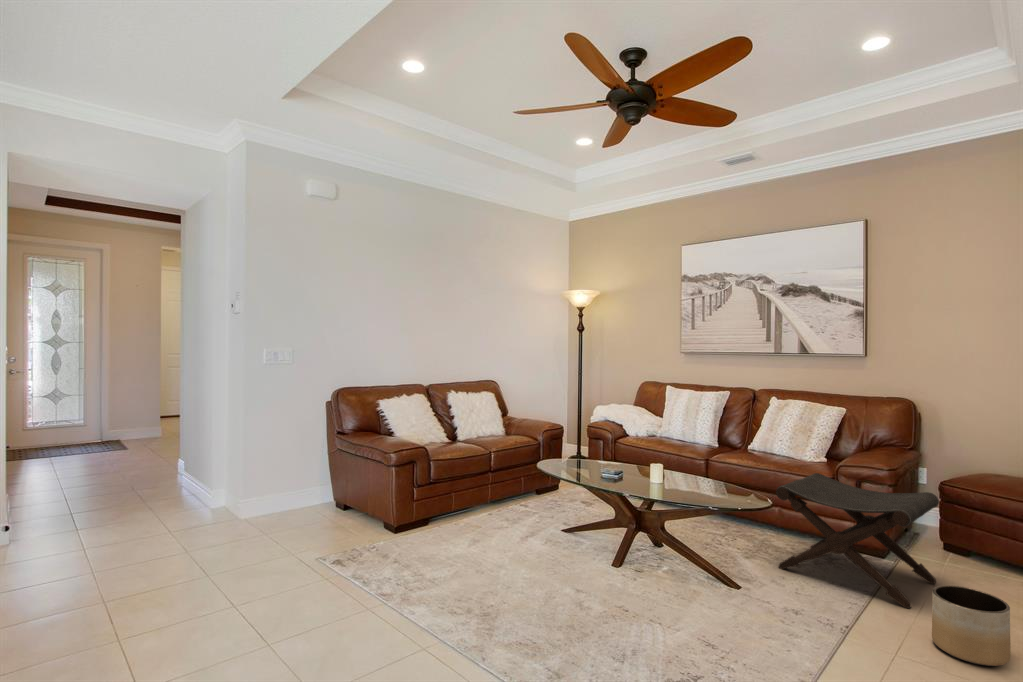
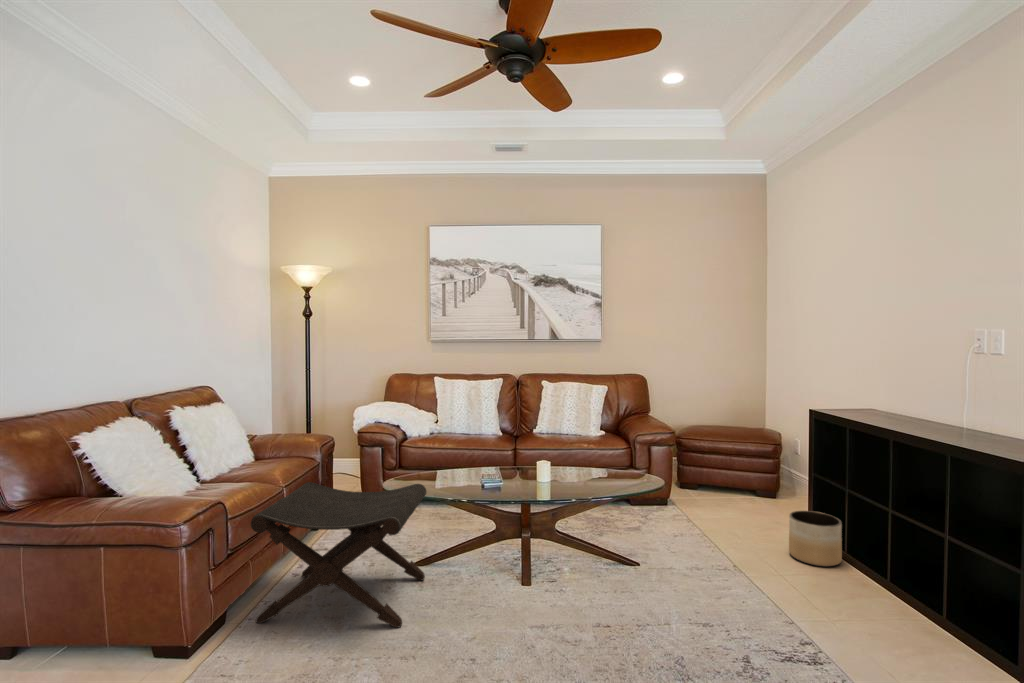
footstool: present [776,473,939,608] -> present [251,482,426,628]

